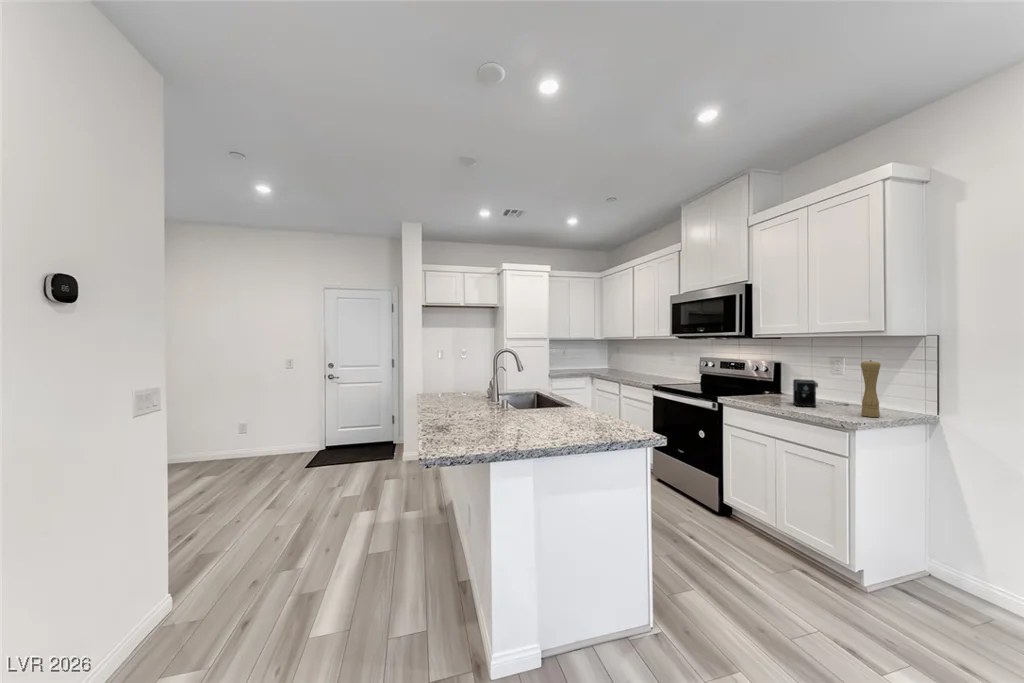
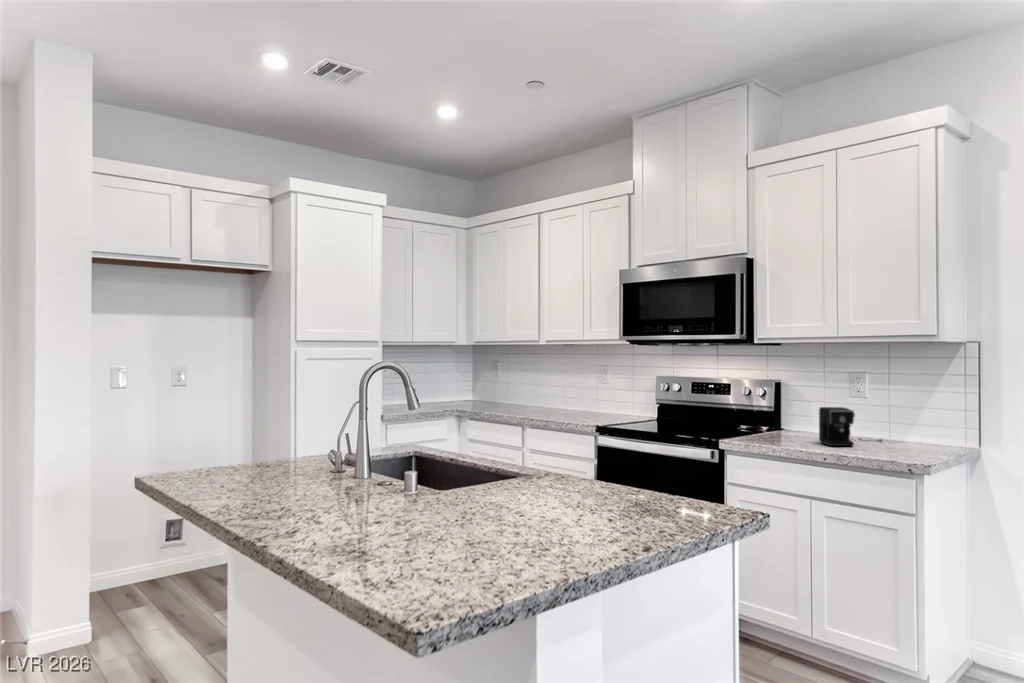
pepper mill: present [861,360,880,417] -> none [916,378,938,455]

